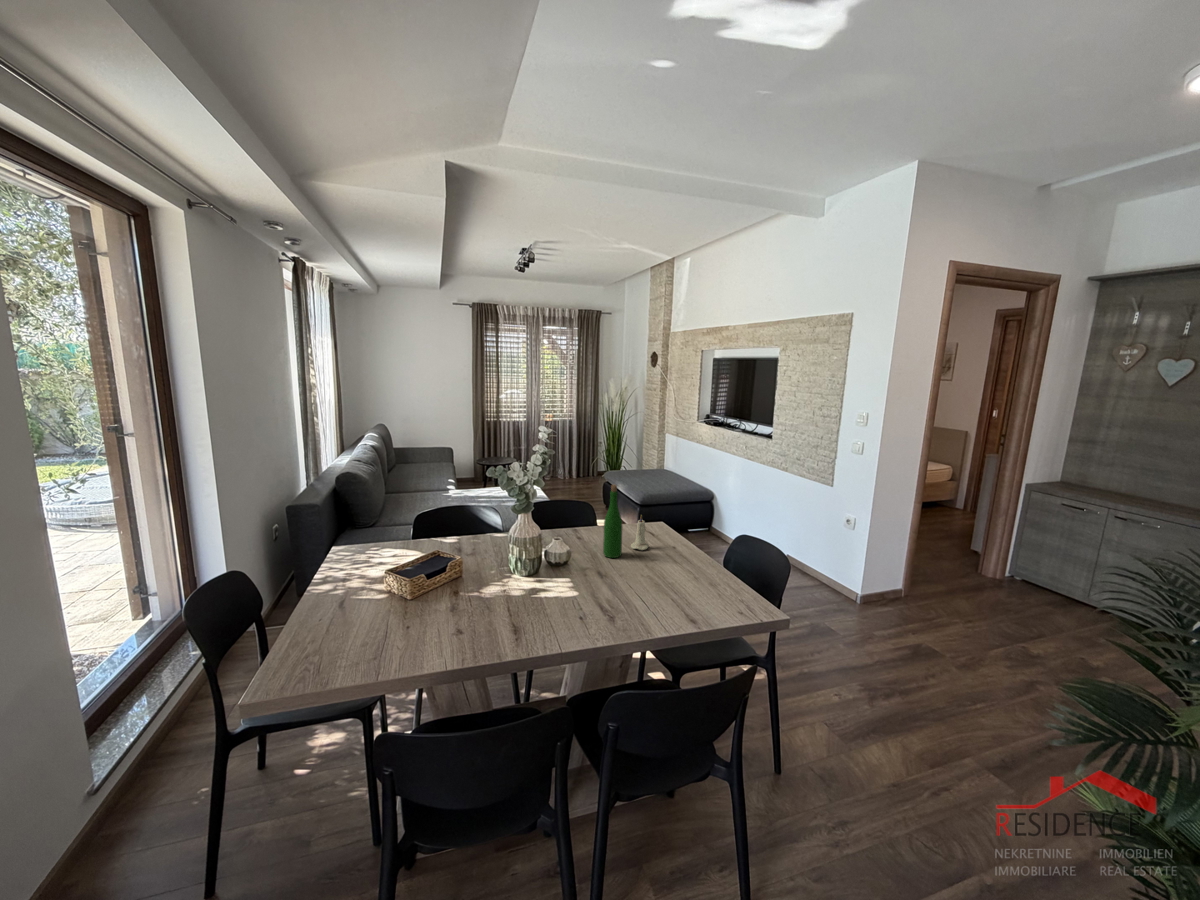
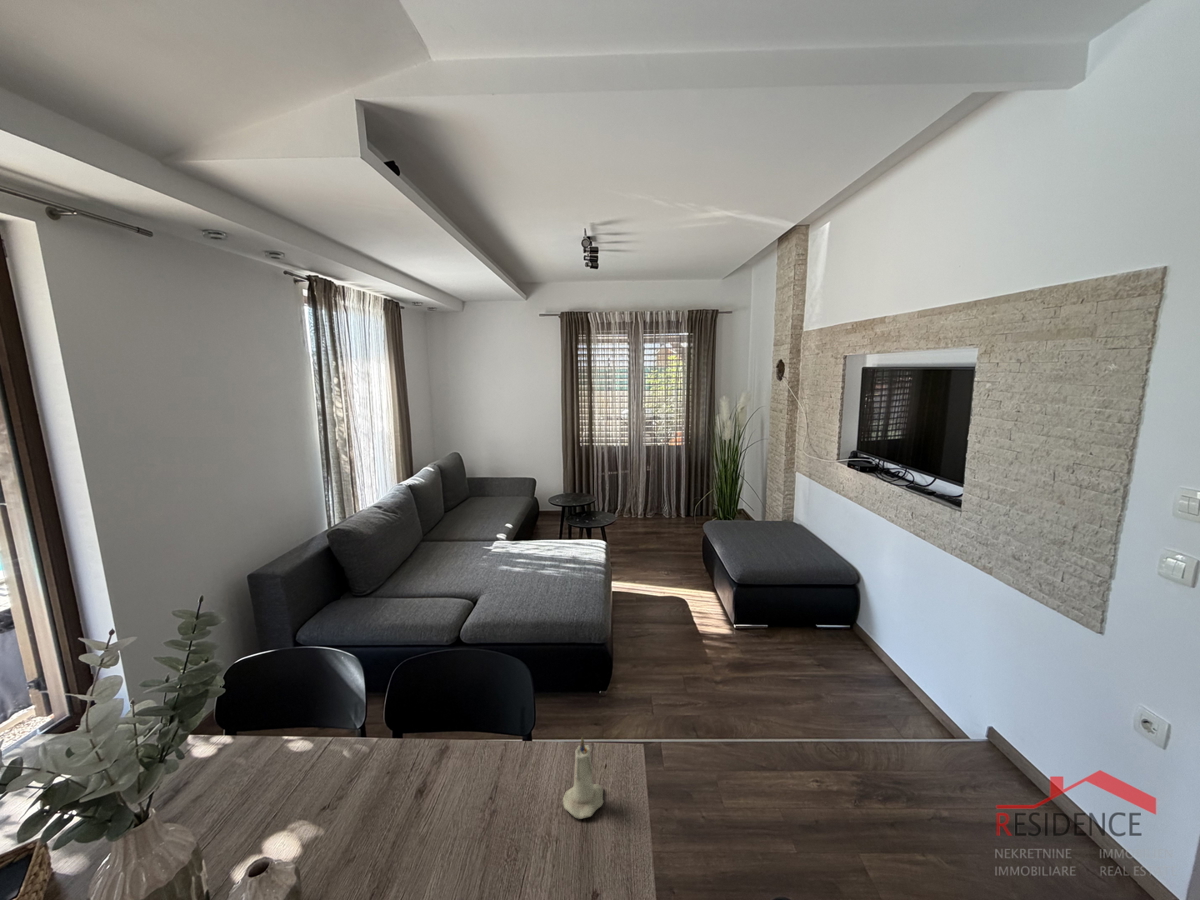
wine bottle: present [603,484,622,558] -> none [482,682,526,843]

